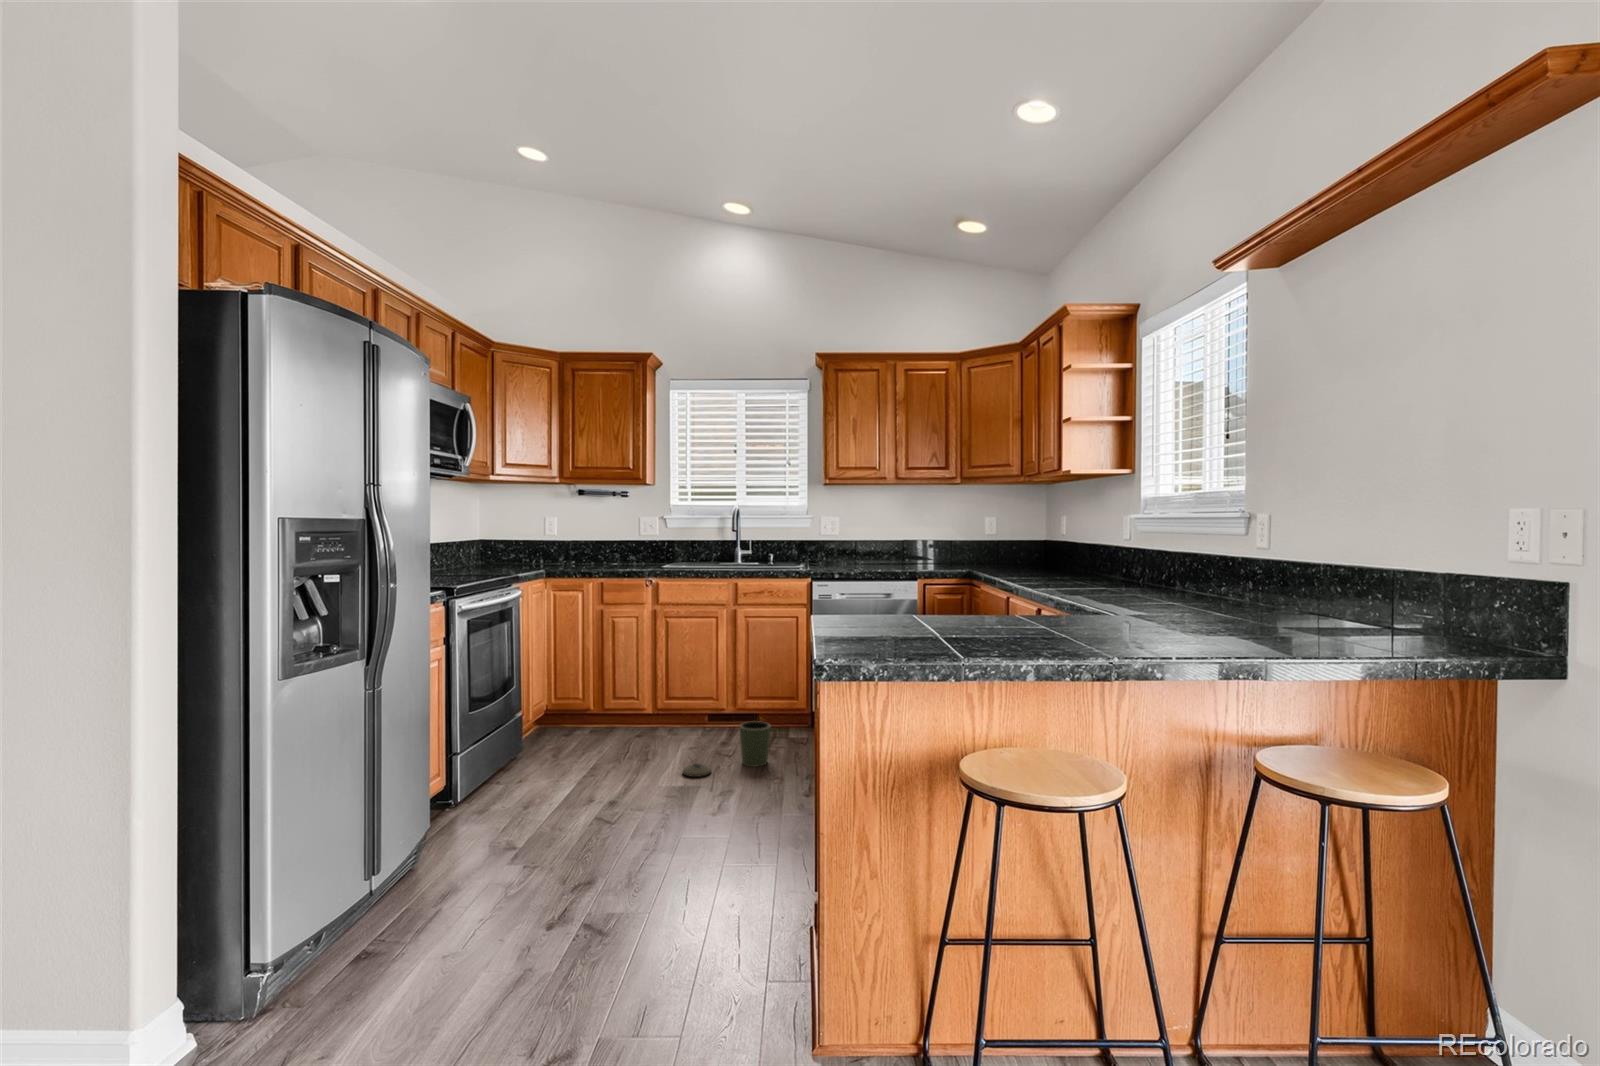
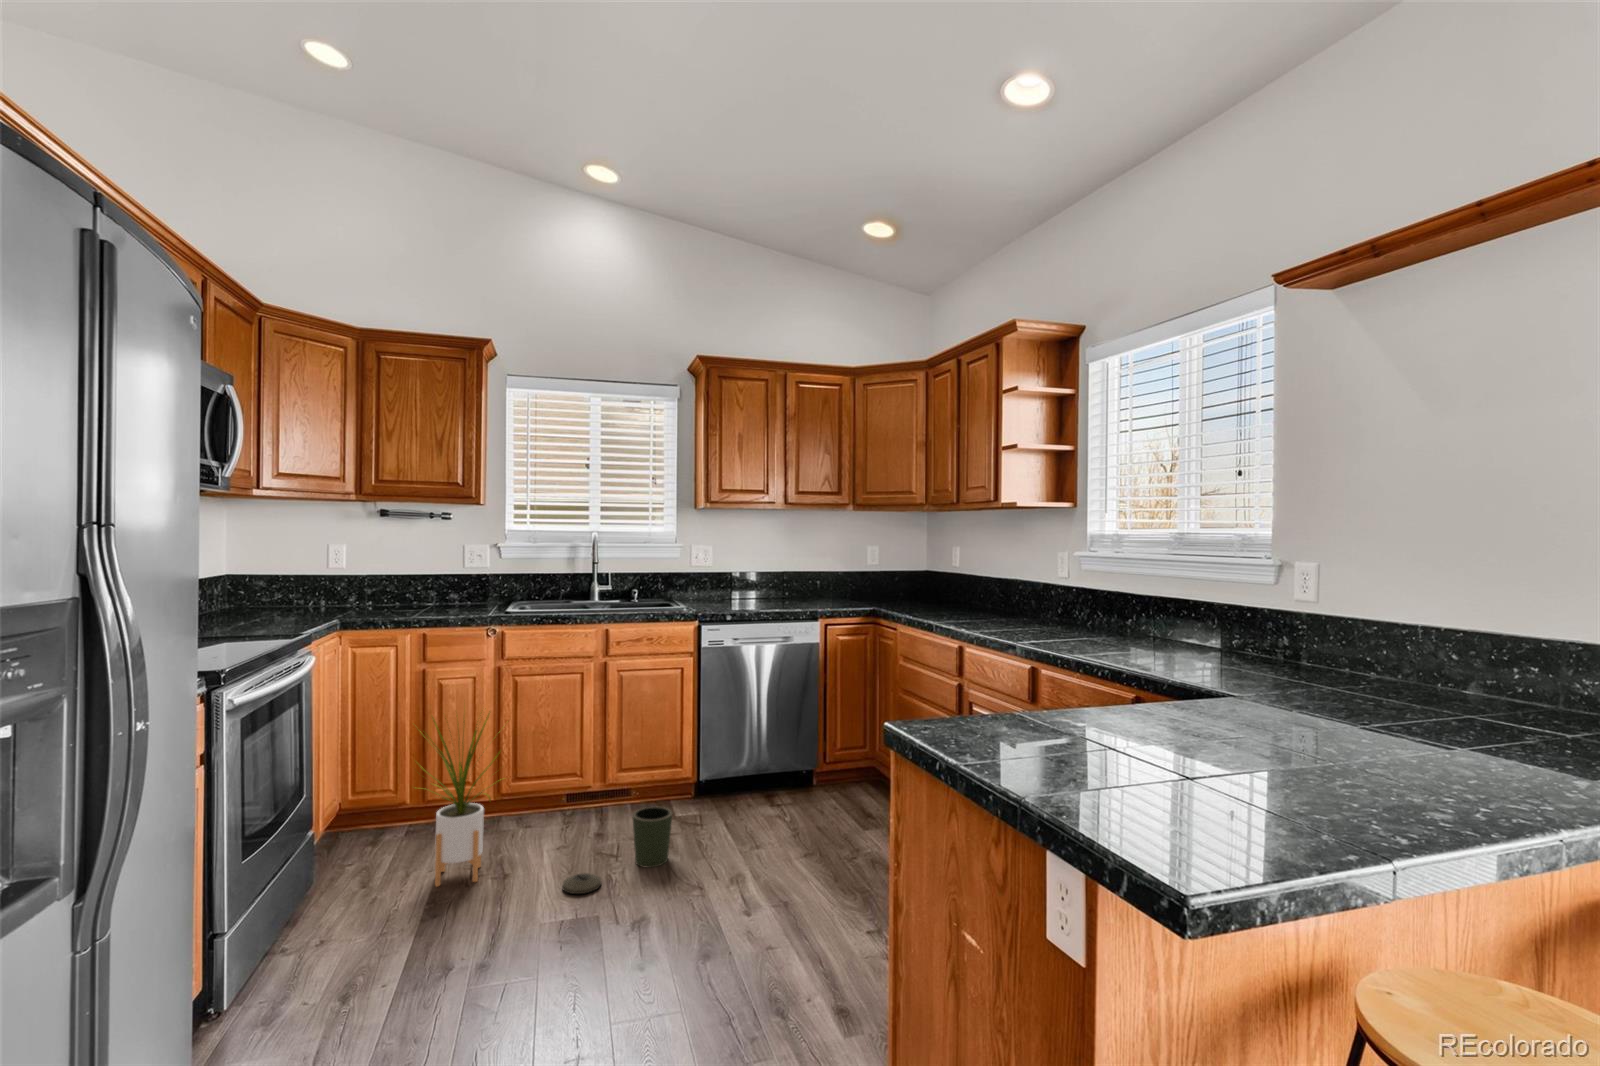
house plant: none [583,629,654,763] -> present [422,713,493,886]

